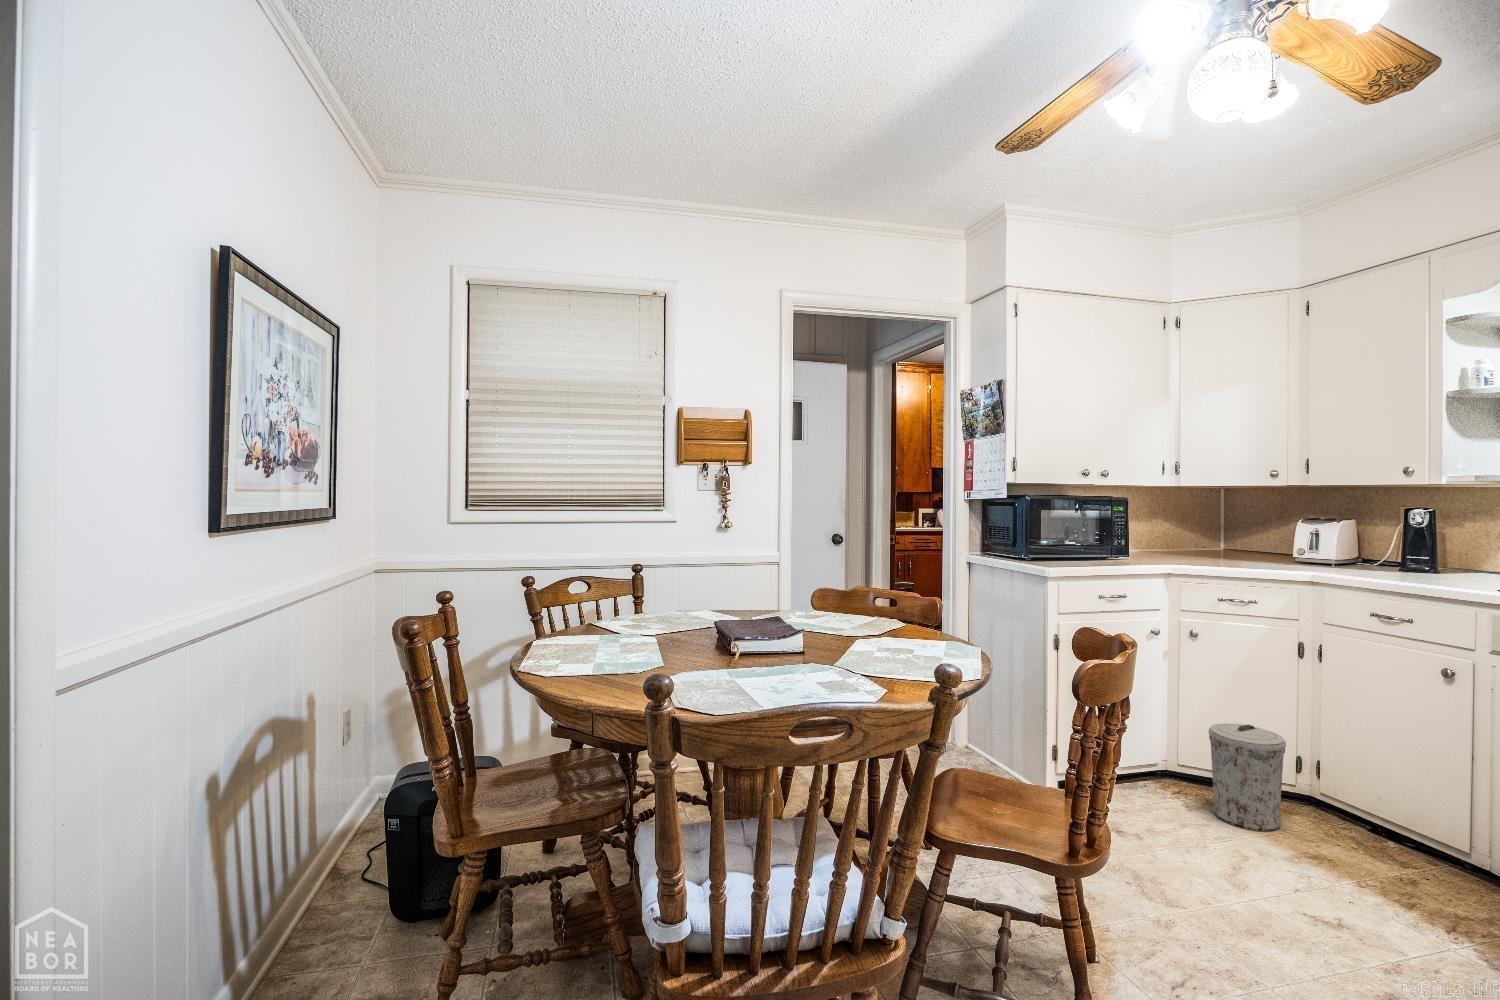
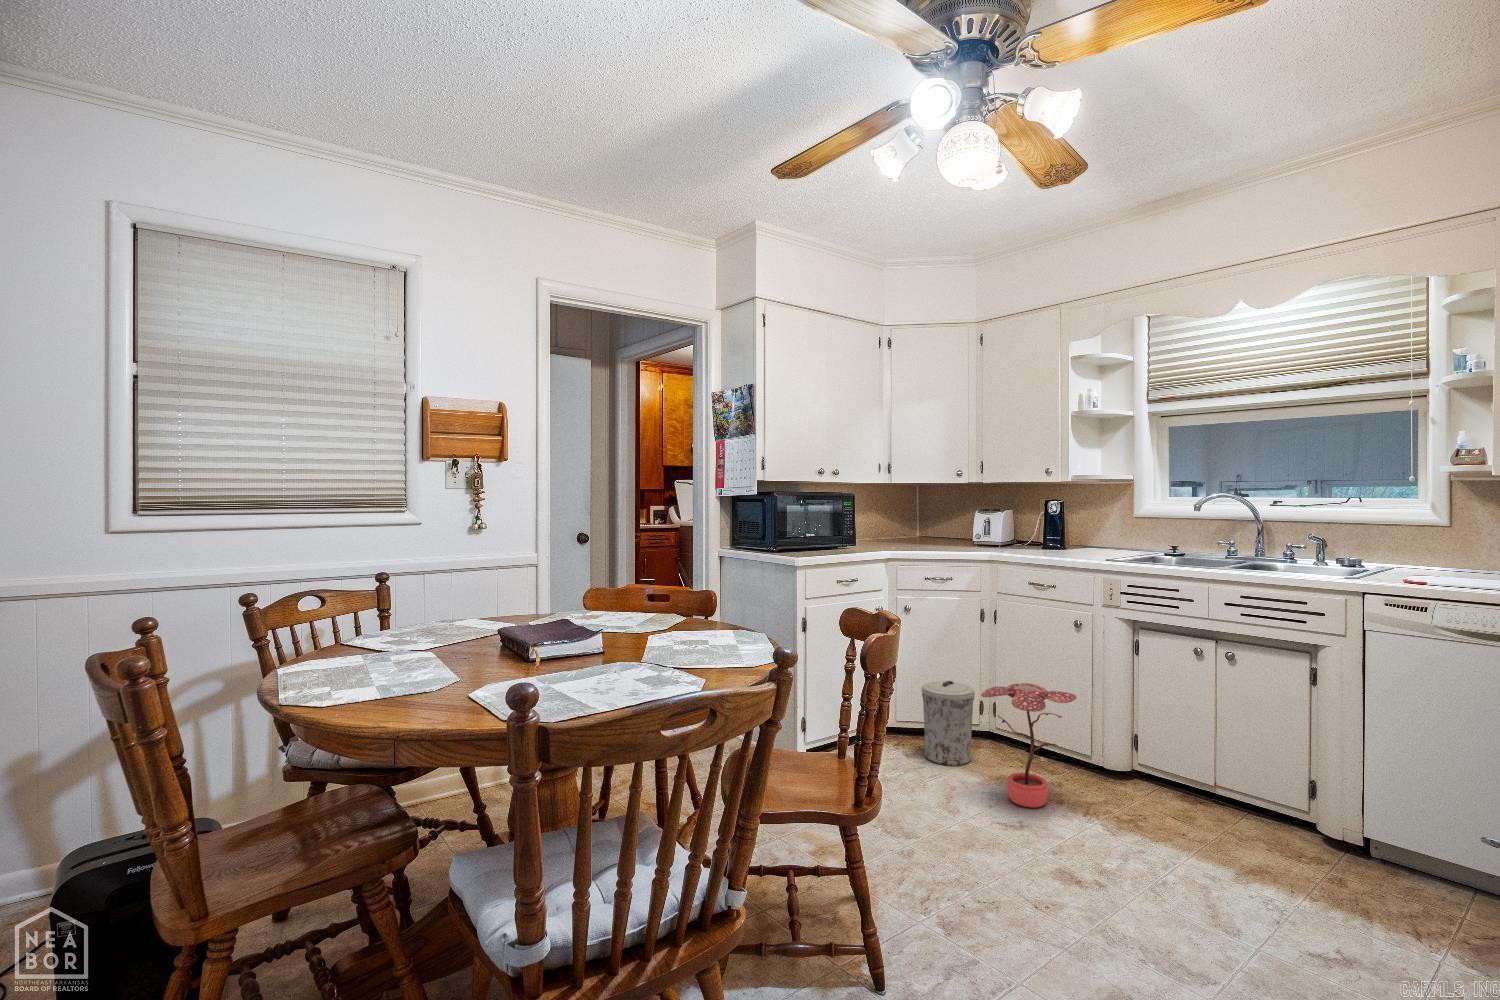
potted plant: none [1288,740,1444,906] -> present [981,683,1077,807]

